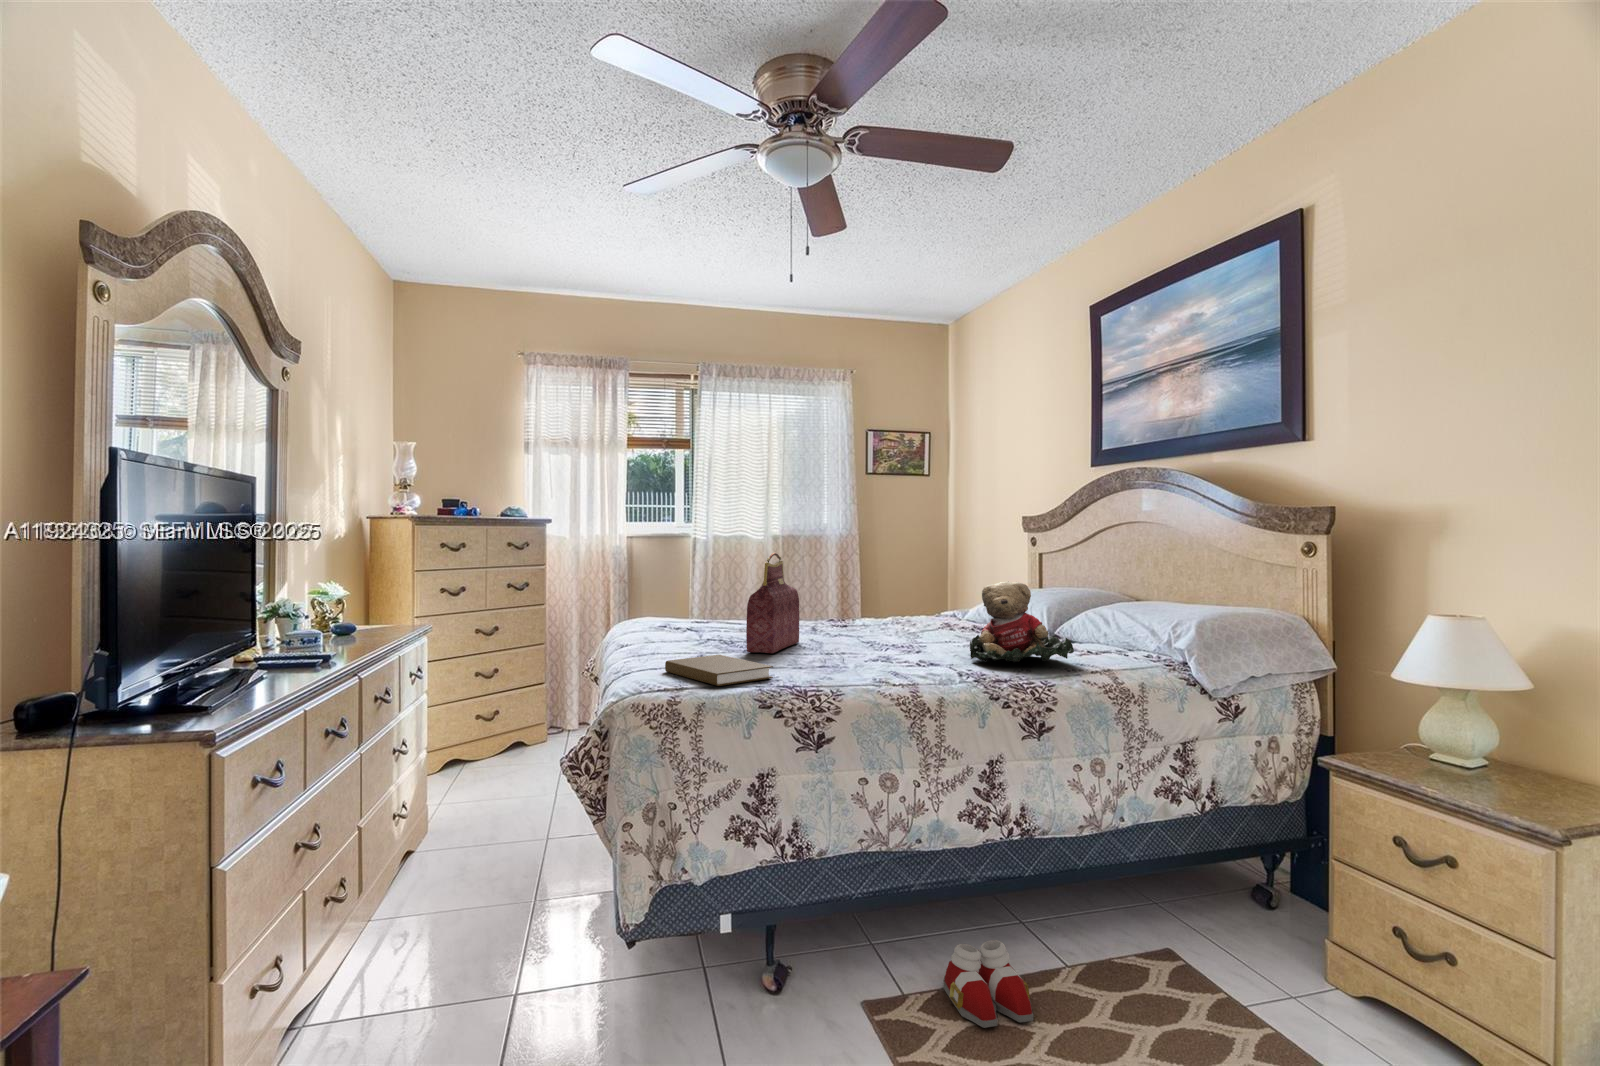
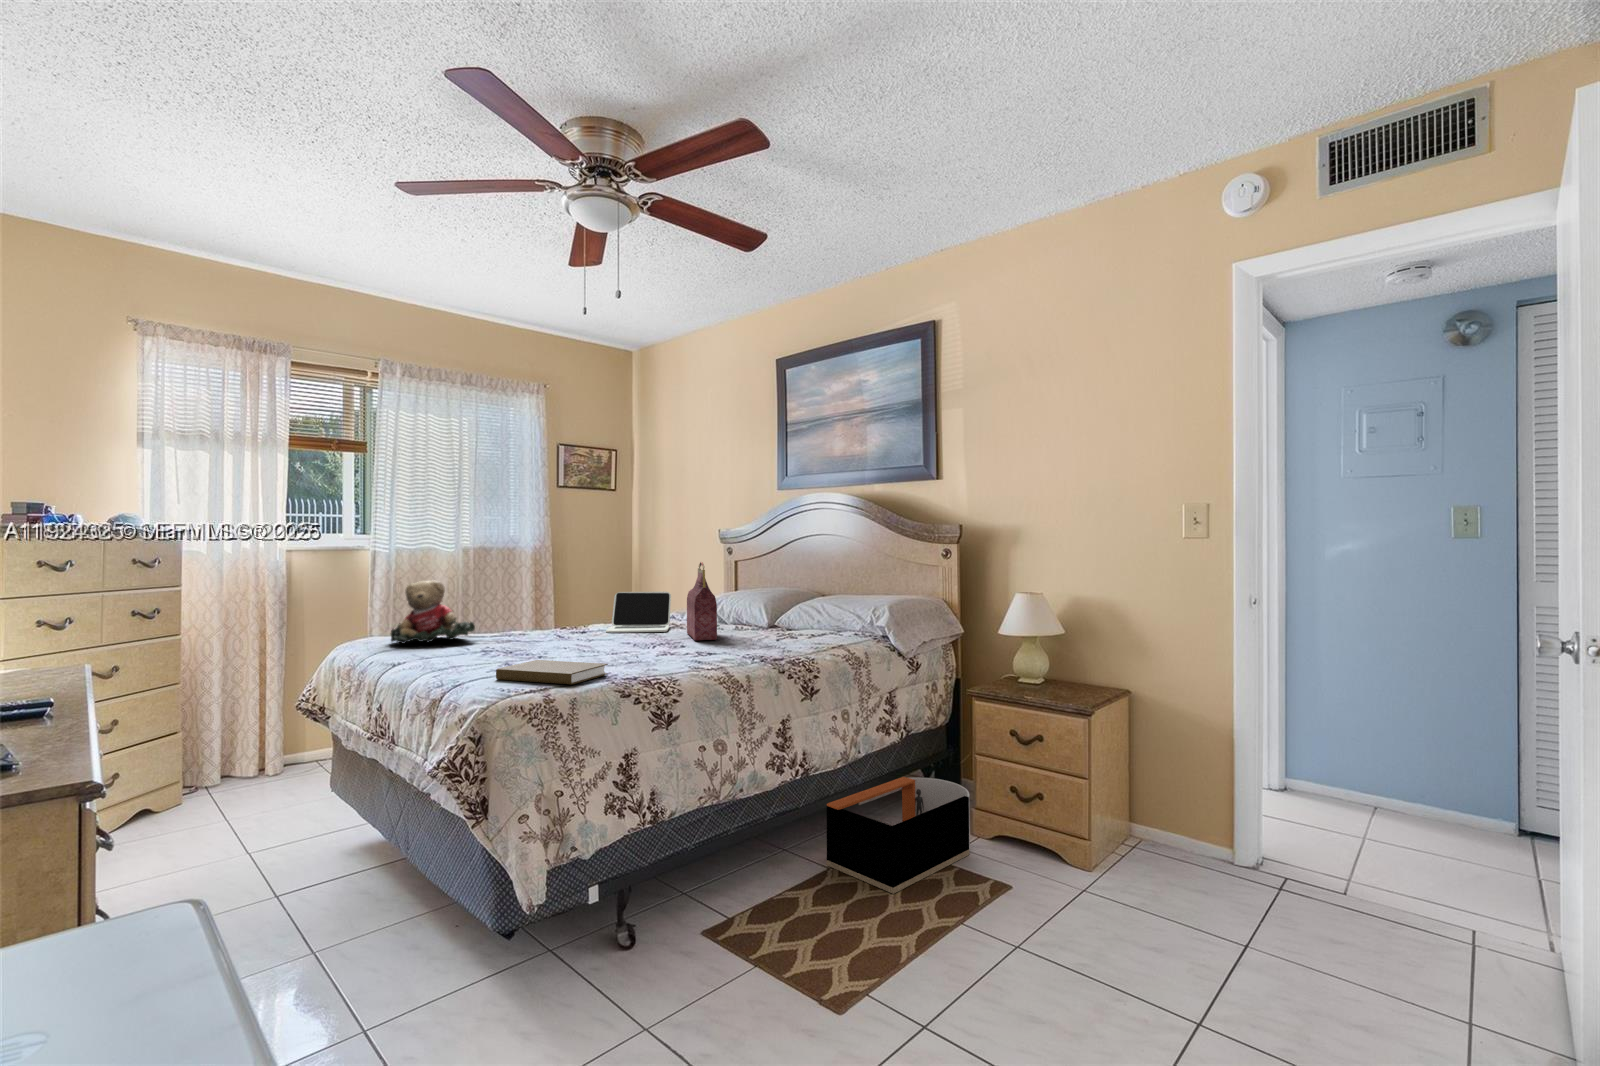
handbag: present [746,553,799,653] -> present [687,562,717,640]
teddy bear: present [970,582,1074,663] -> present [391,581,475,644]
laptop: none [861,586,943,633] -> present [606,592,671,633]
storage bin: none [1062,864,1303,1035] -> present [827,777,970,894]
slippers: present [943,940,1034,1028] -> none [758,857,830,918]

